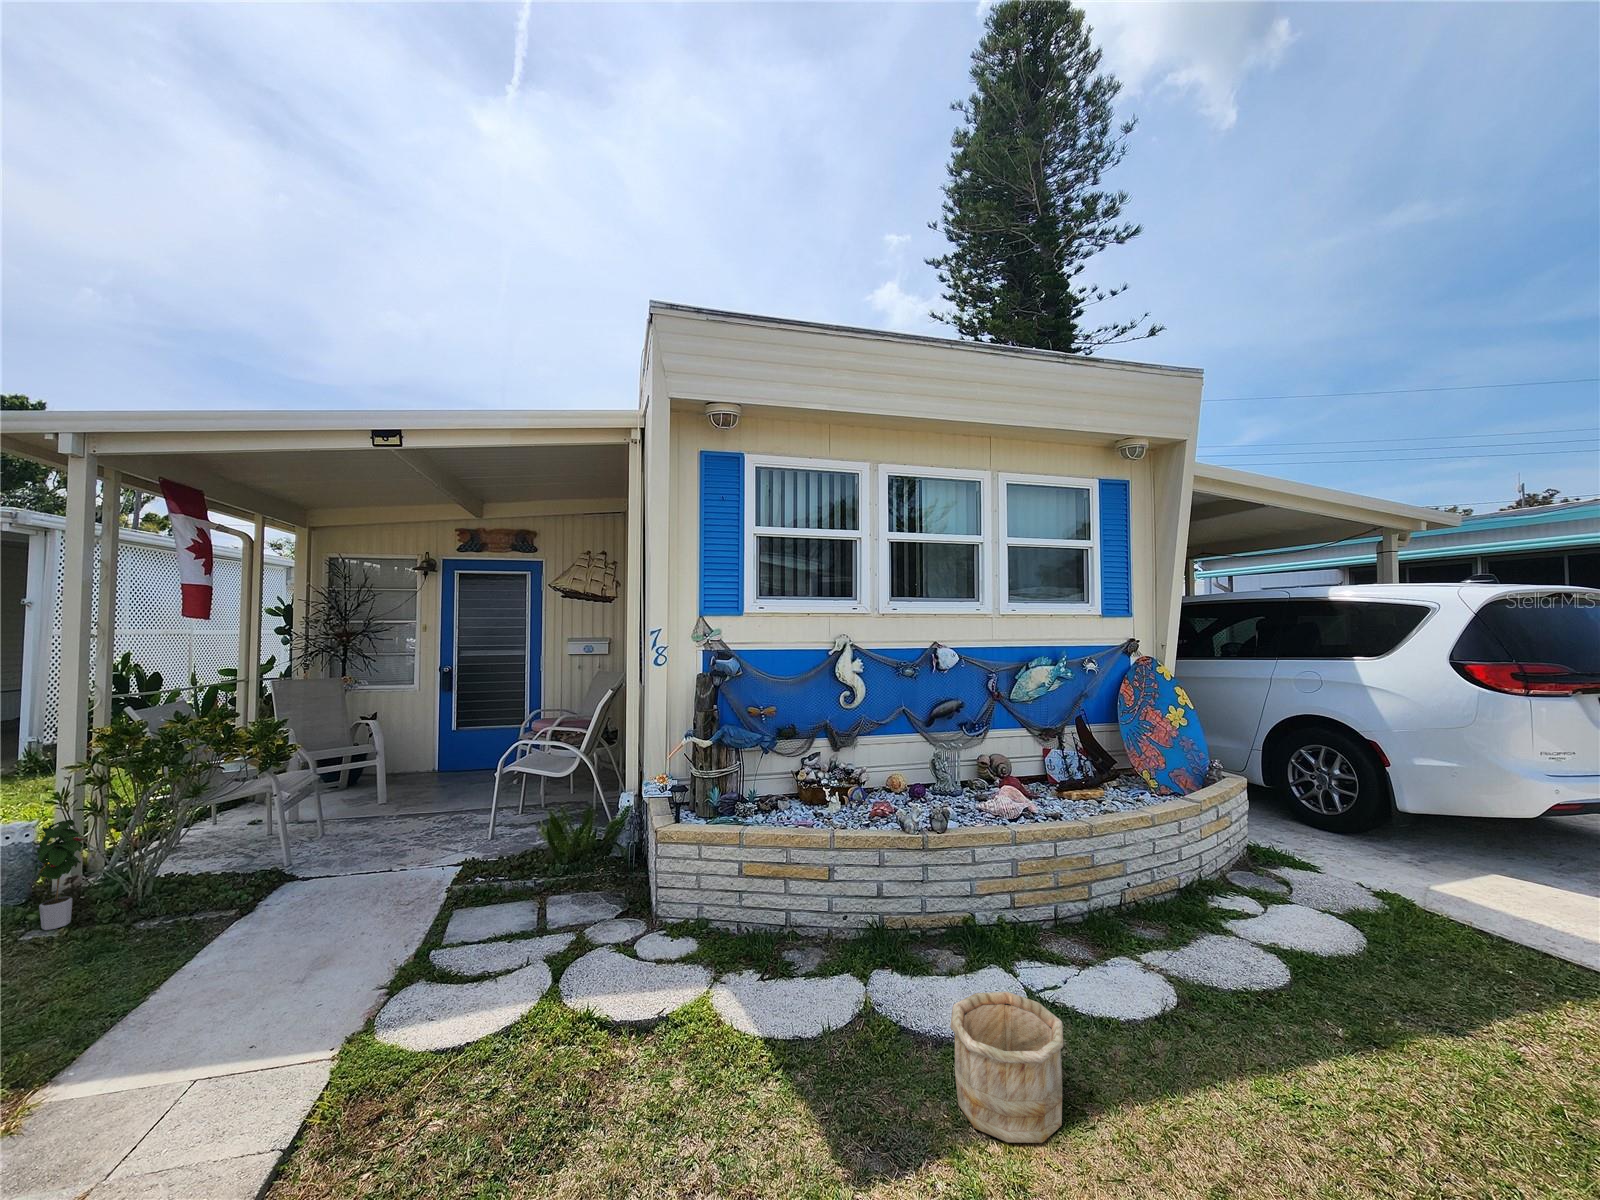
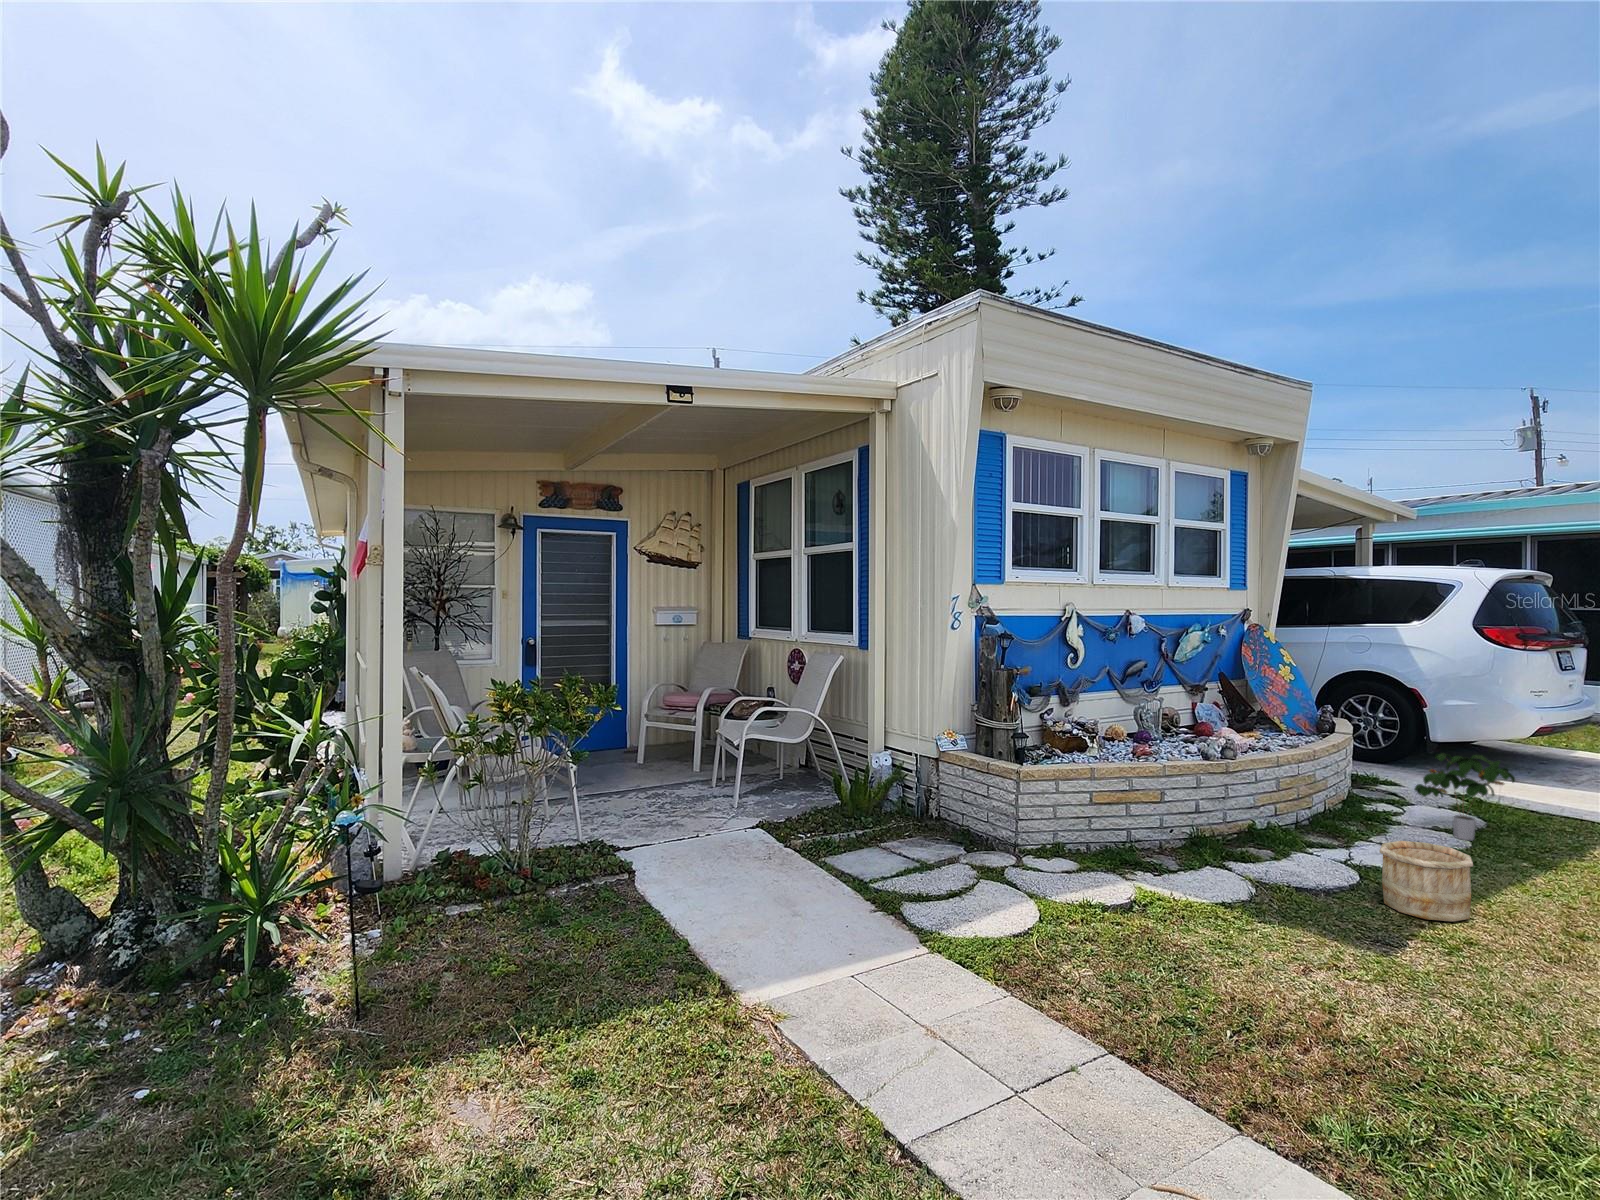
potted plant: present [37,820,83,930] -> present [1414,753,1515,840]

